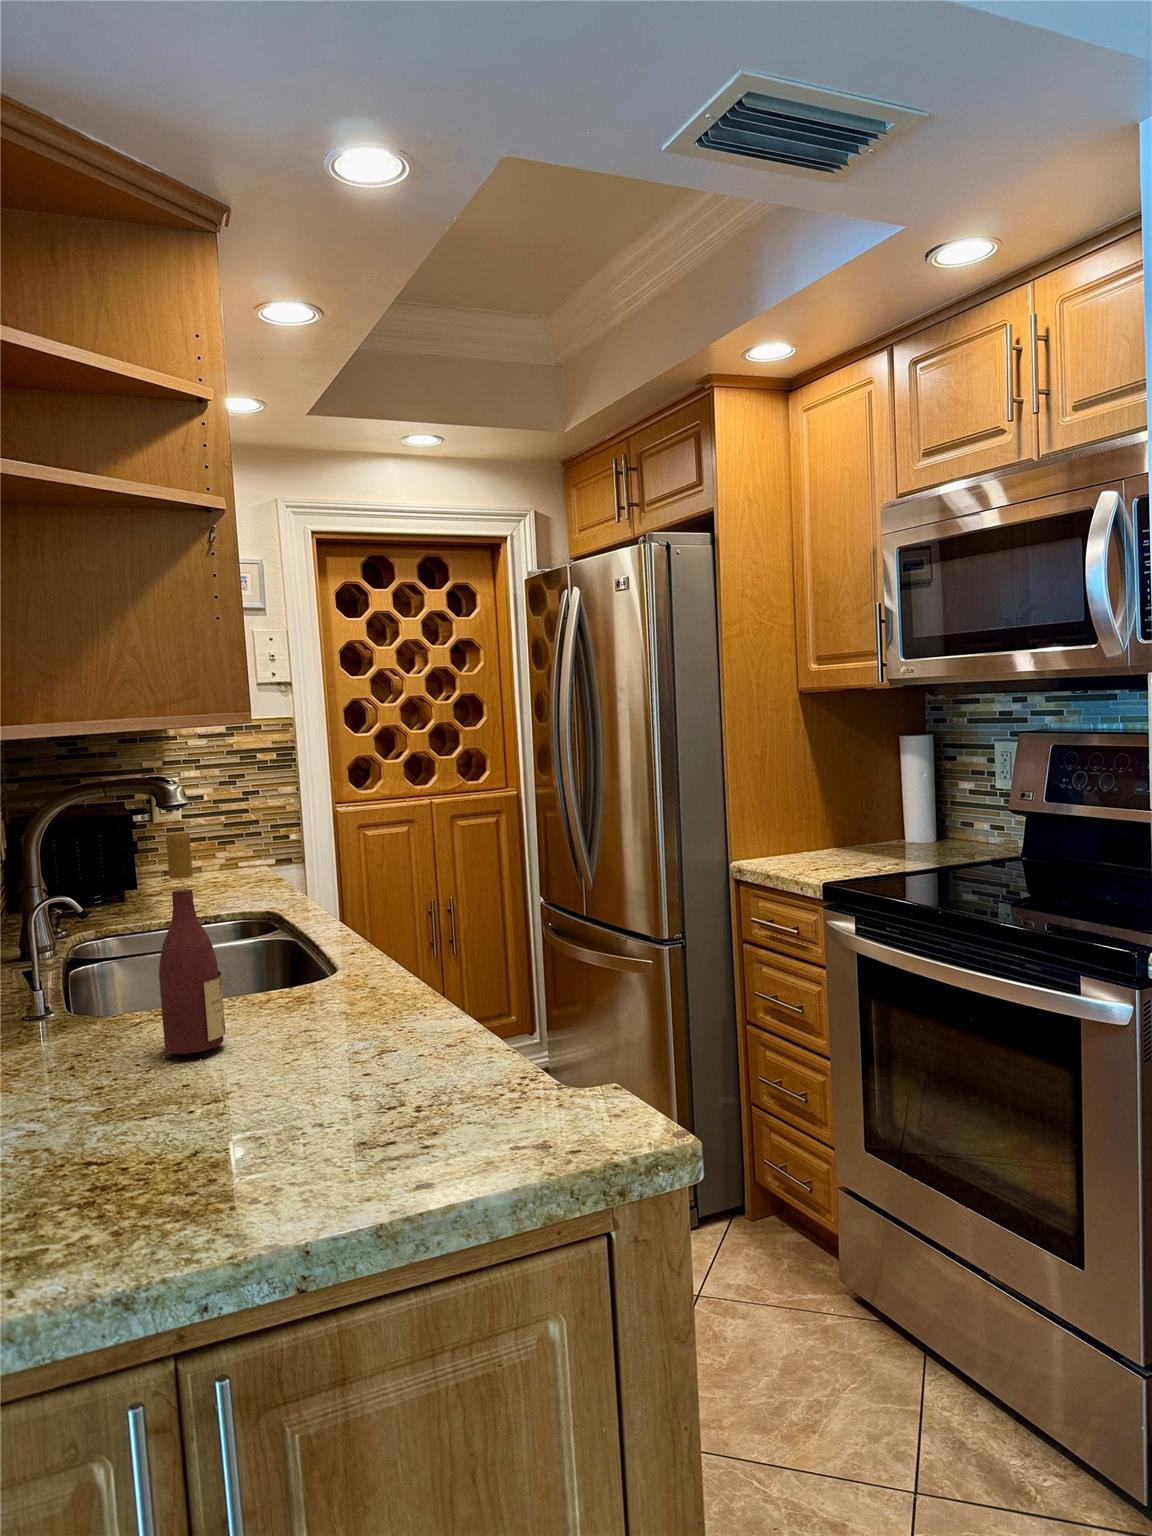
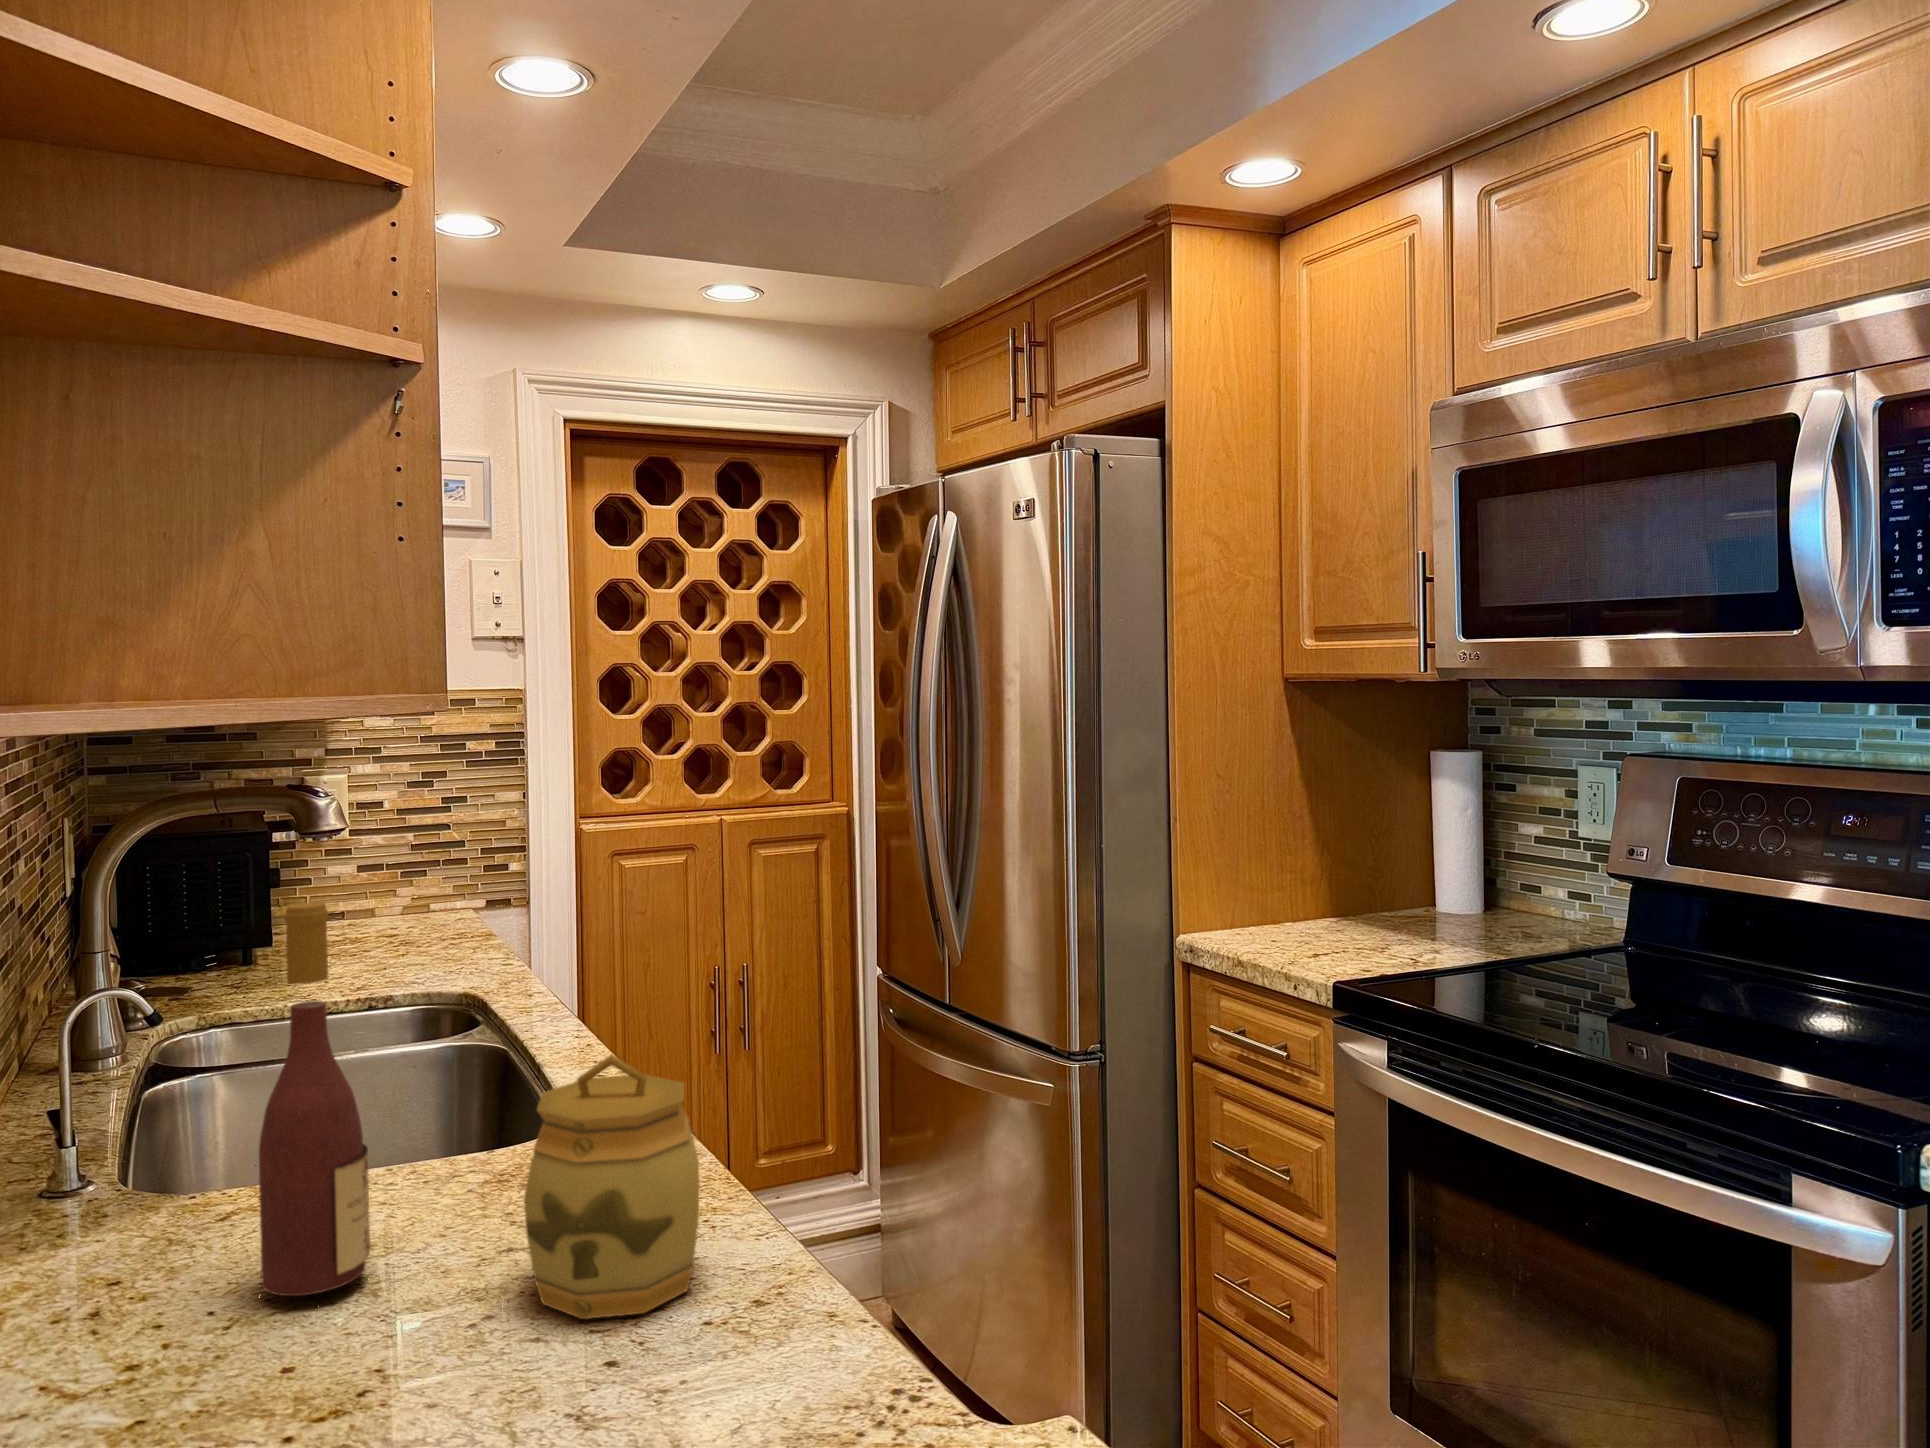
jar: none [313,912,414,1058] -> present [524,1055,699,1319]

